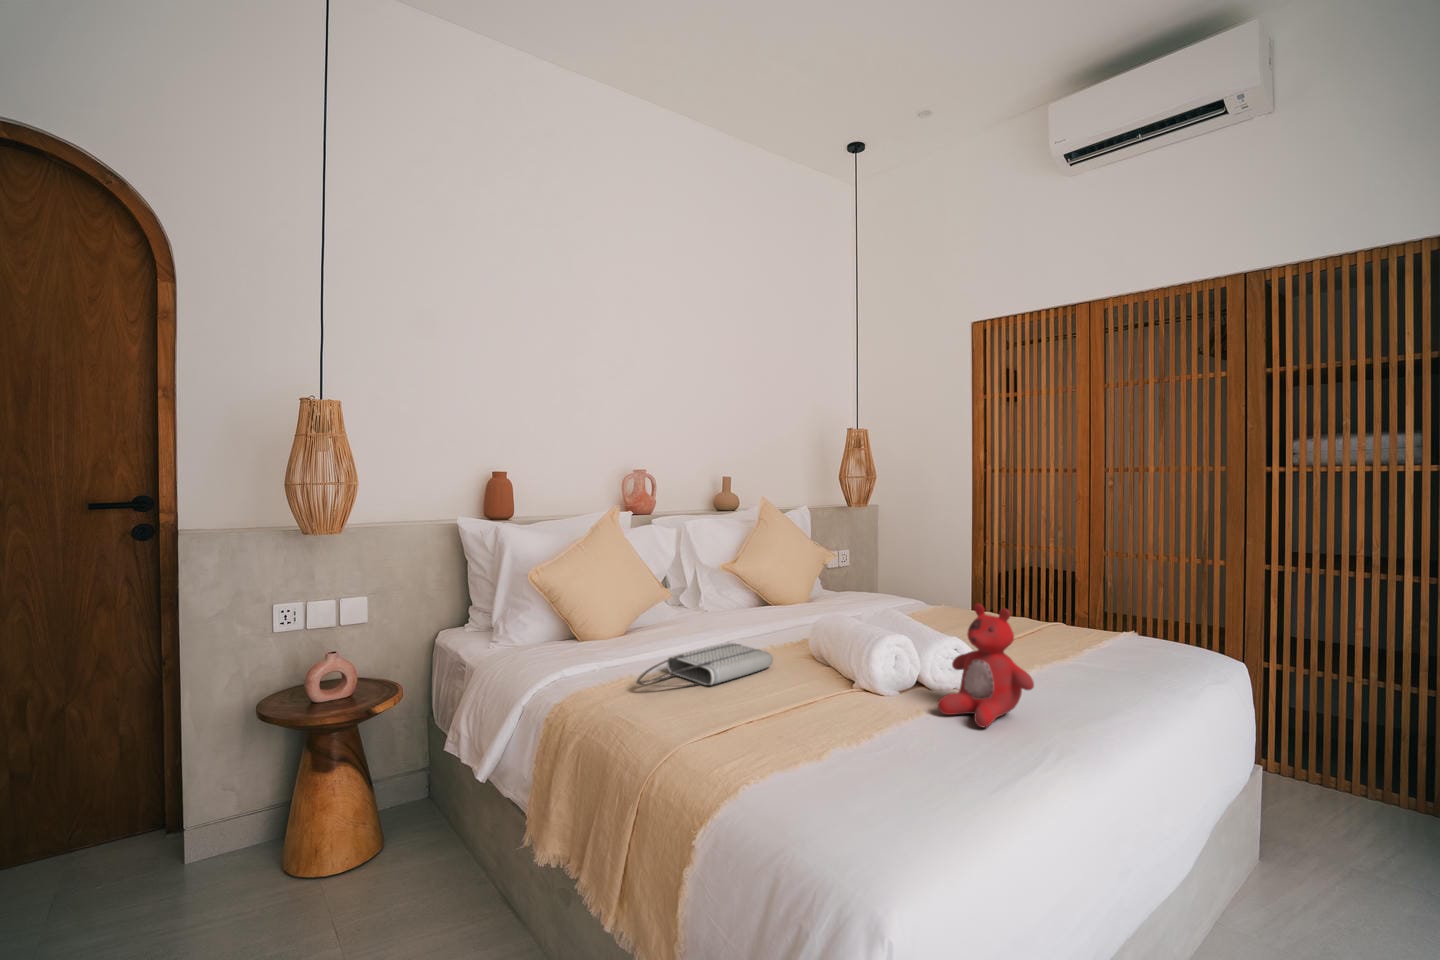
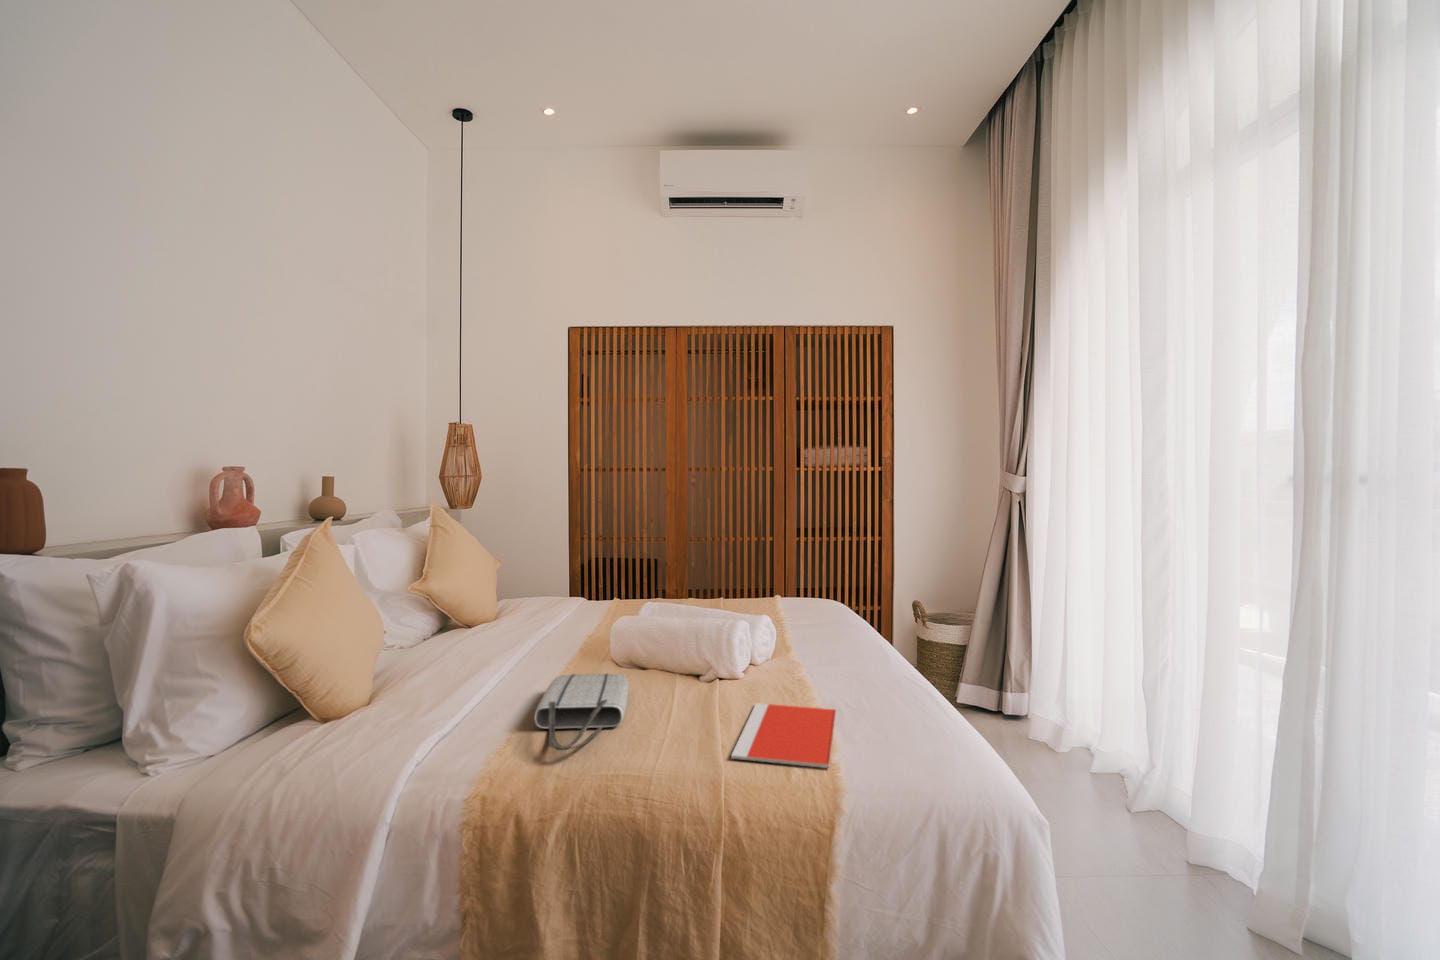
stuffed bear: present [938,604,1034,727] -> none [808,581,885,685]
notebook: none [724,705,887,761] -> present [731,703,836,768]

